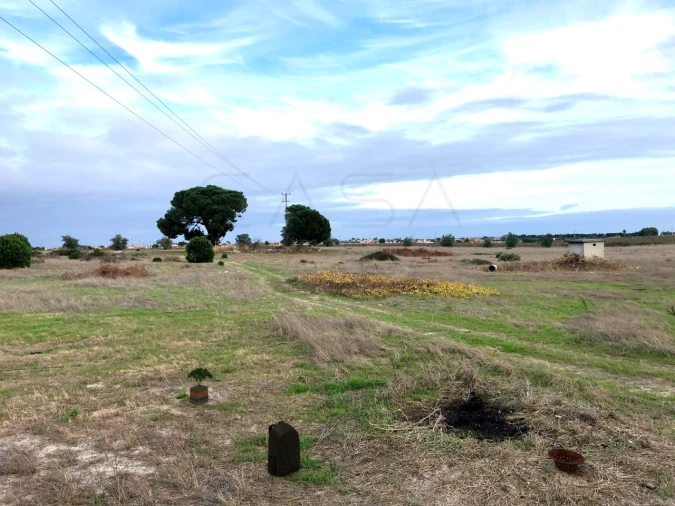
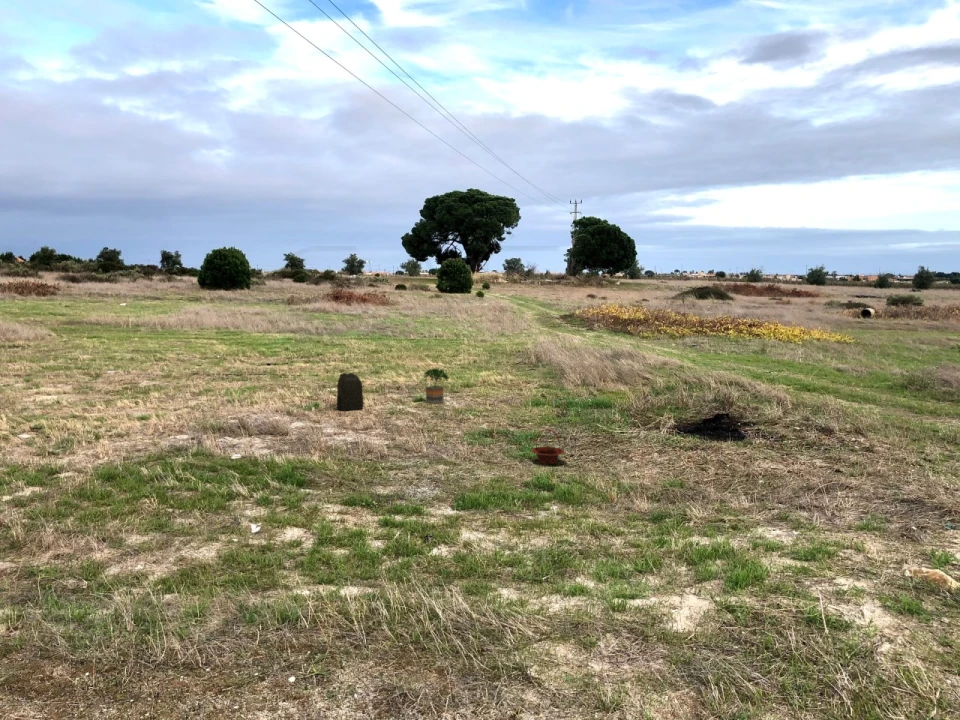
backpack: present [267,421,300,476] -> present [337,373,364,411]
basket: present [548,433,585,472] -> present [532,429,564,464]

